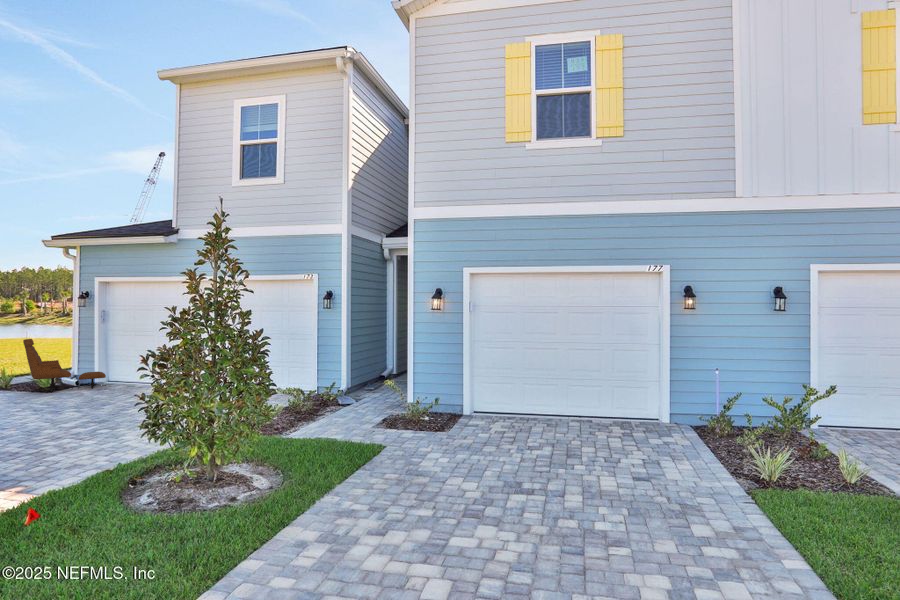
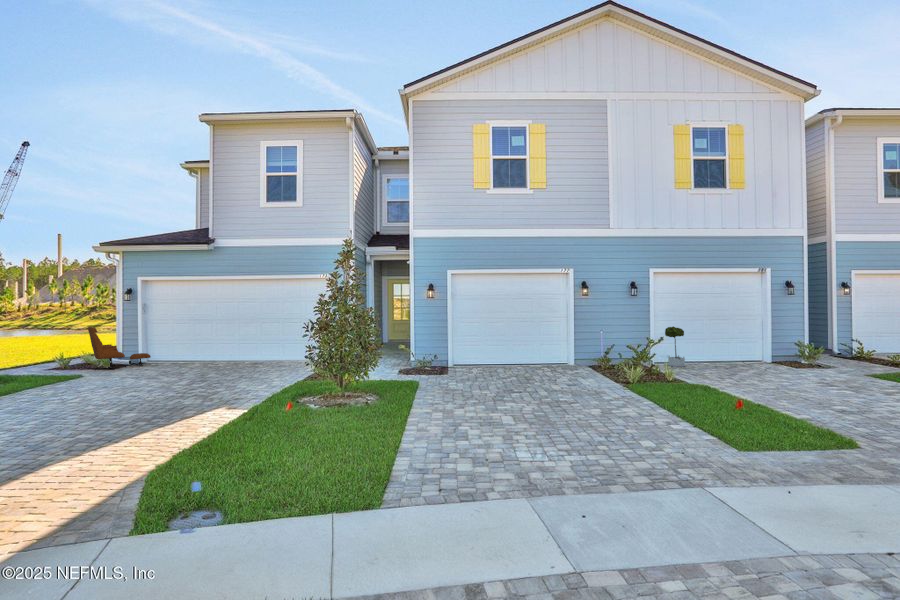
potted tree: none [837,366,879,438] -> present [665,326,685,367]

